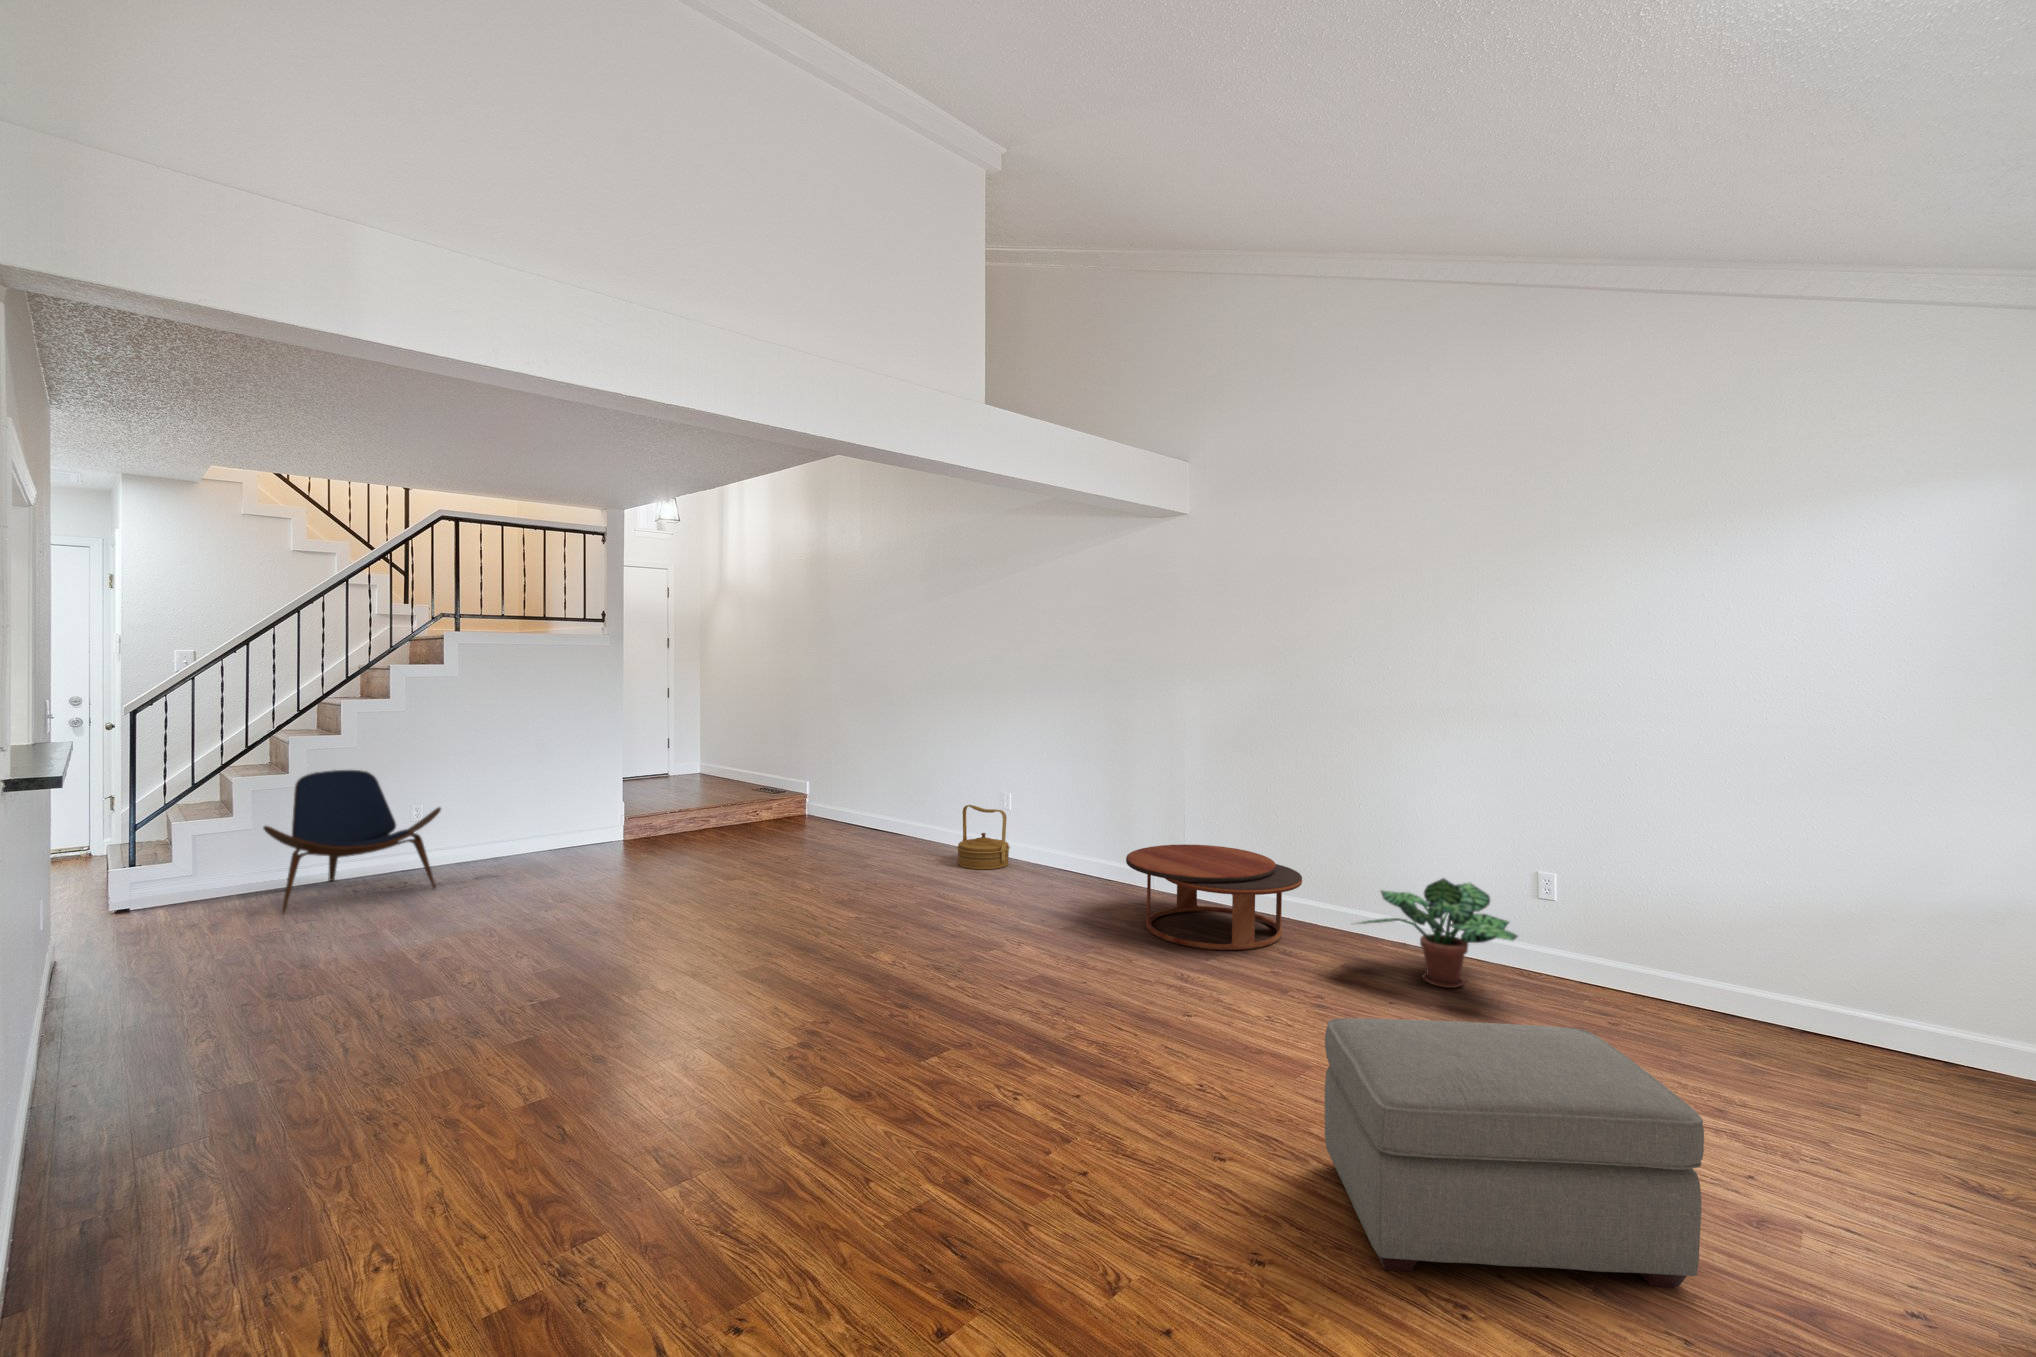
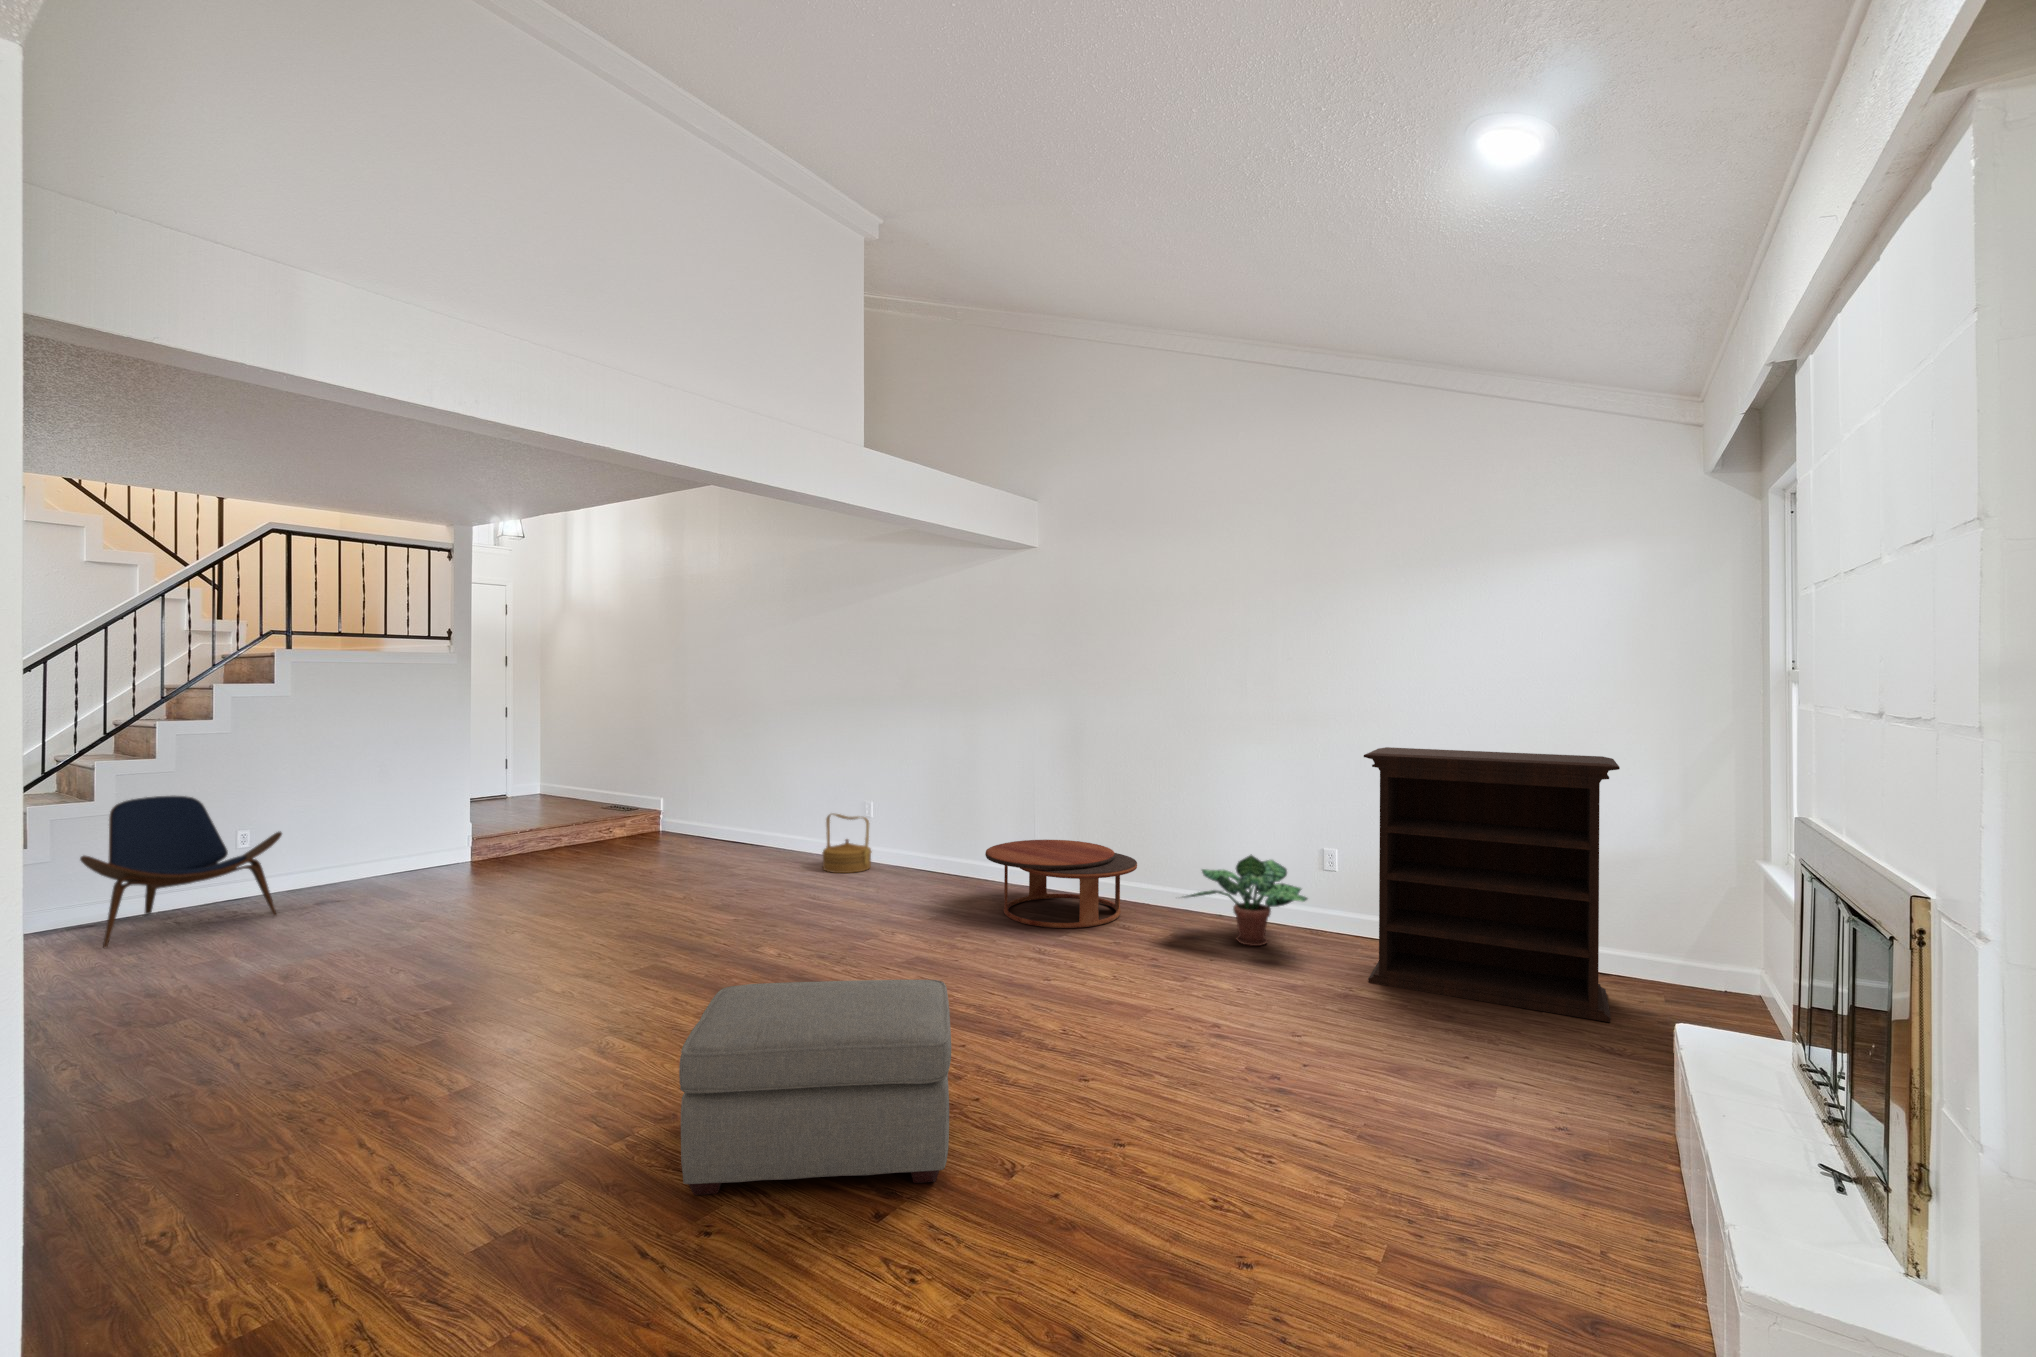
bookshelf: none [1598,753,1991,1140] -> present [1364,747,1620,1022]
ottoman: present [1325,1018,1704,1287] -> present [679,980,951,1195]

